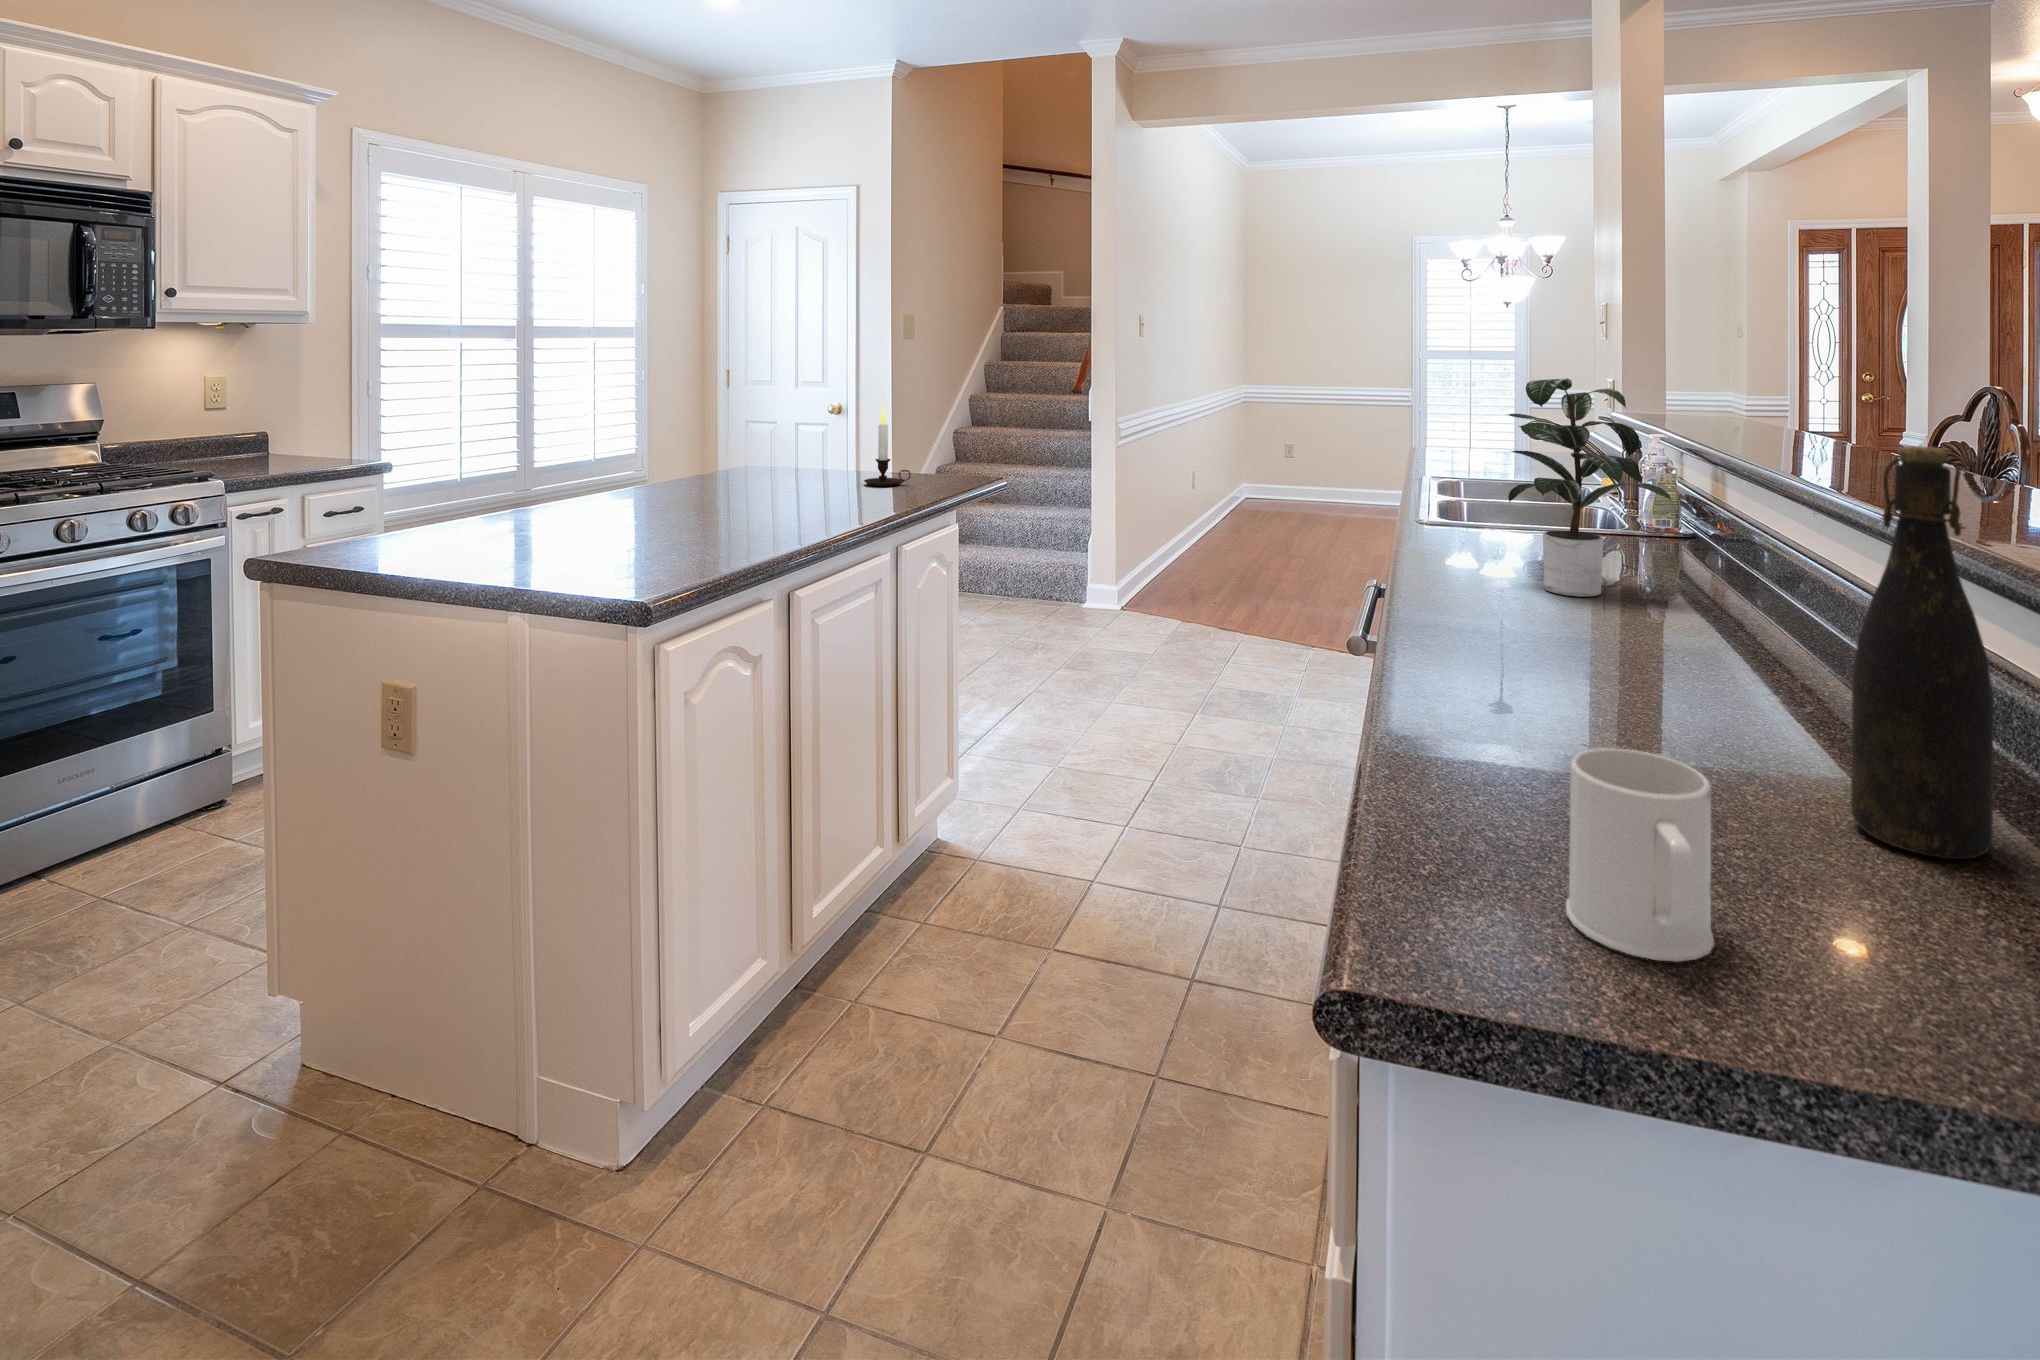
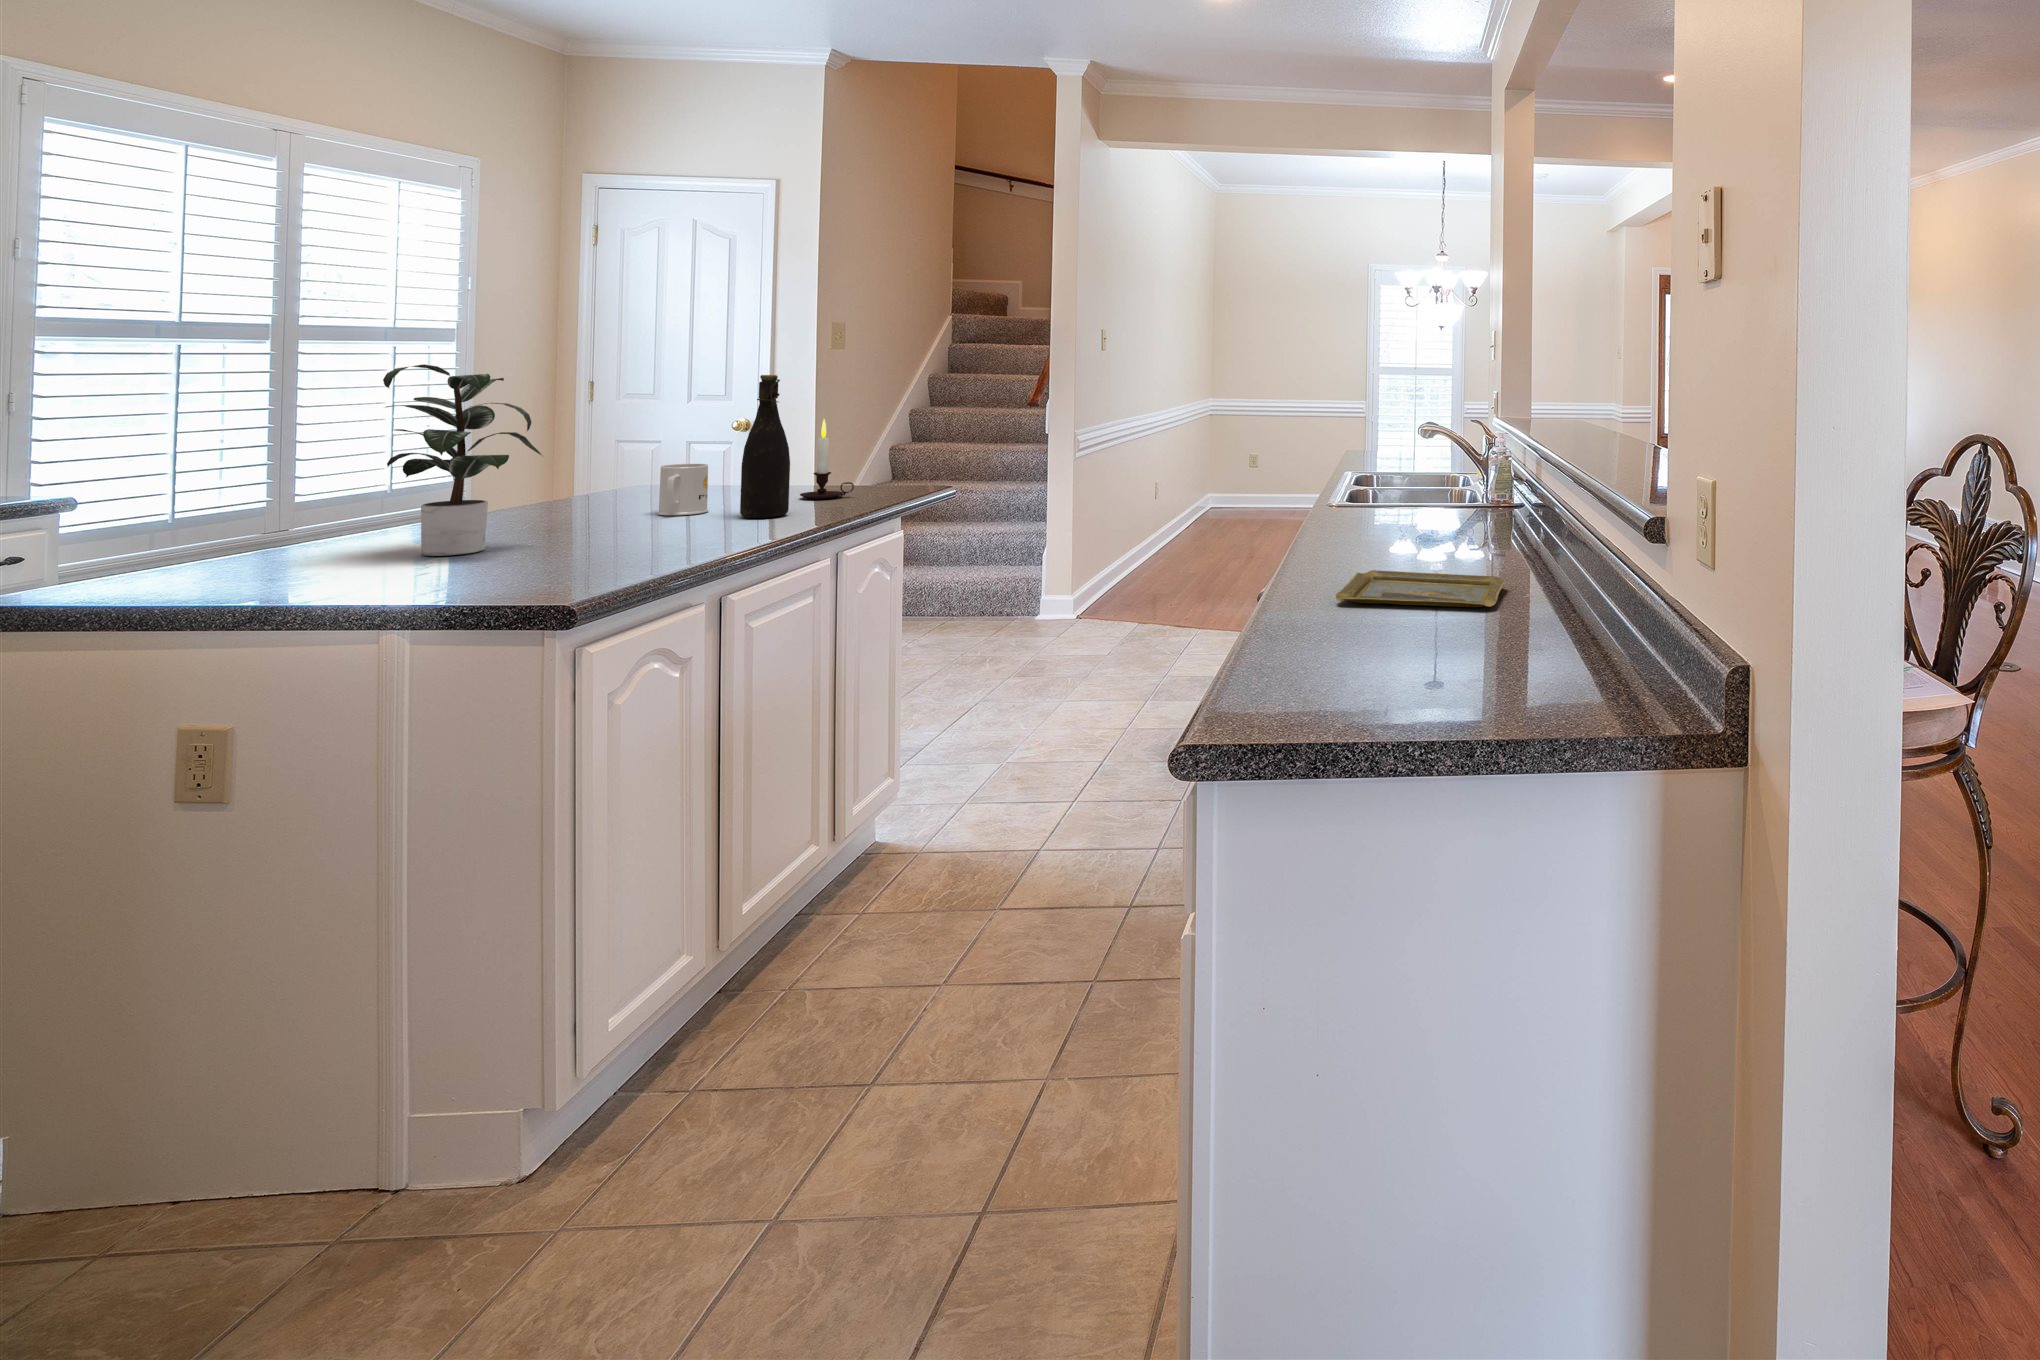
potted plant: present [1508,378,1672,597] -> present [383,364,541,556]
bottle: present [1851,446,1994,859] -> present [740,375,790,518]
tray: none [1484,632,1764,722] -> present [1336,570,1506,607]
mug: present [1566,748,1714,962] -> present [658,464,708,515]

